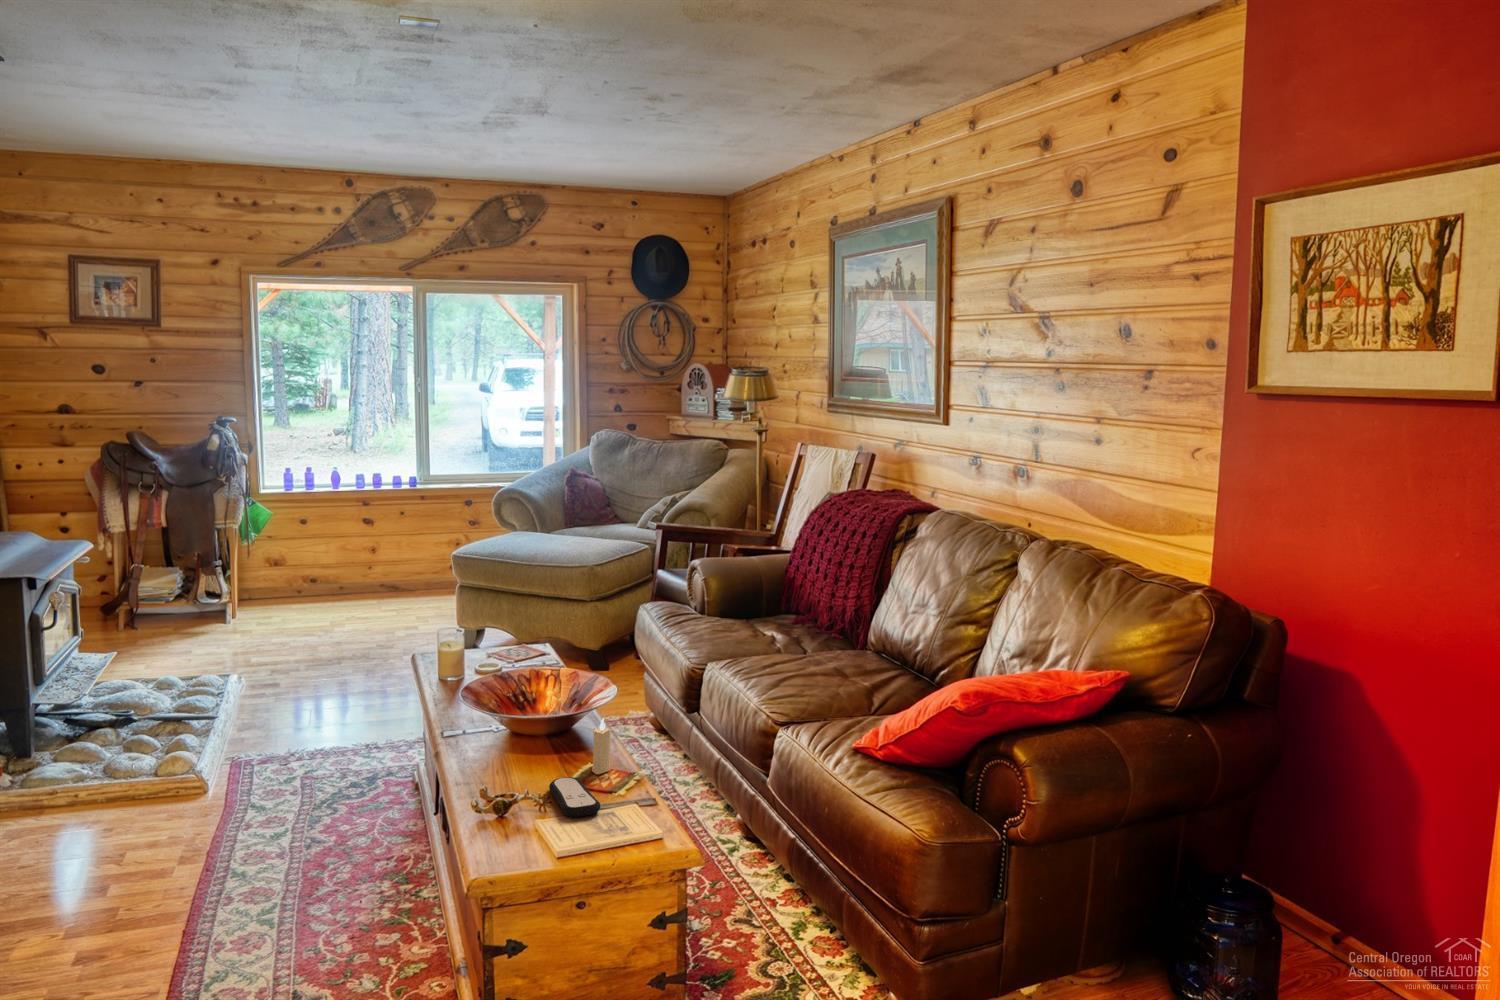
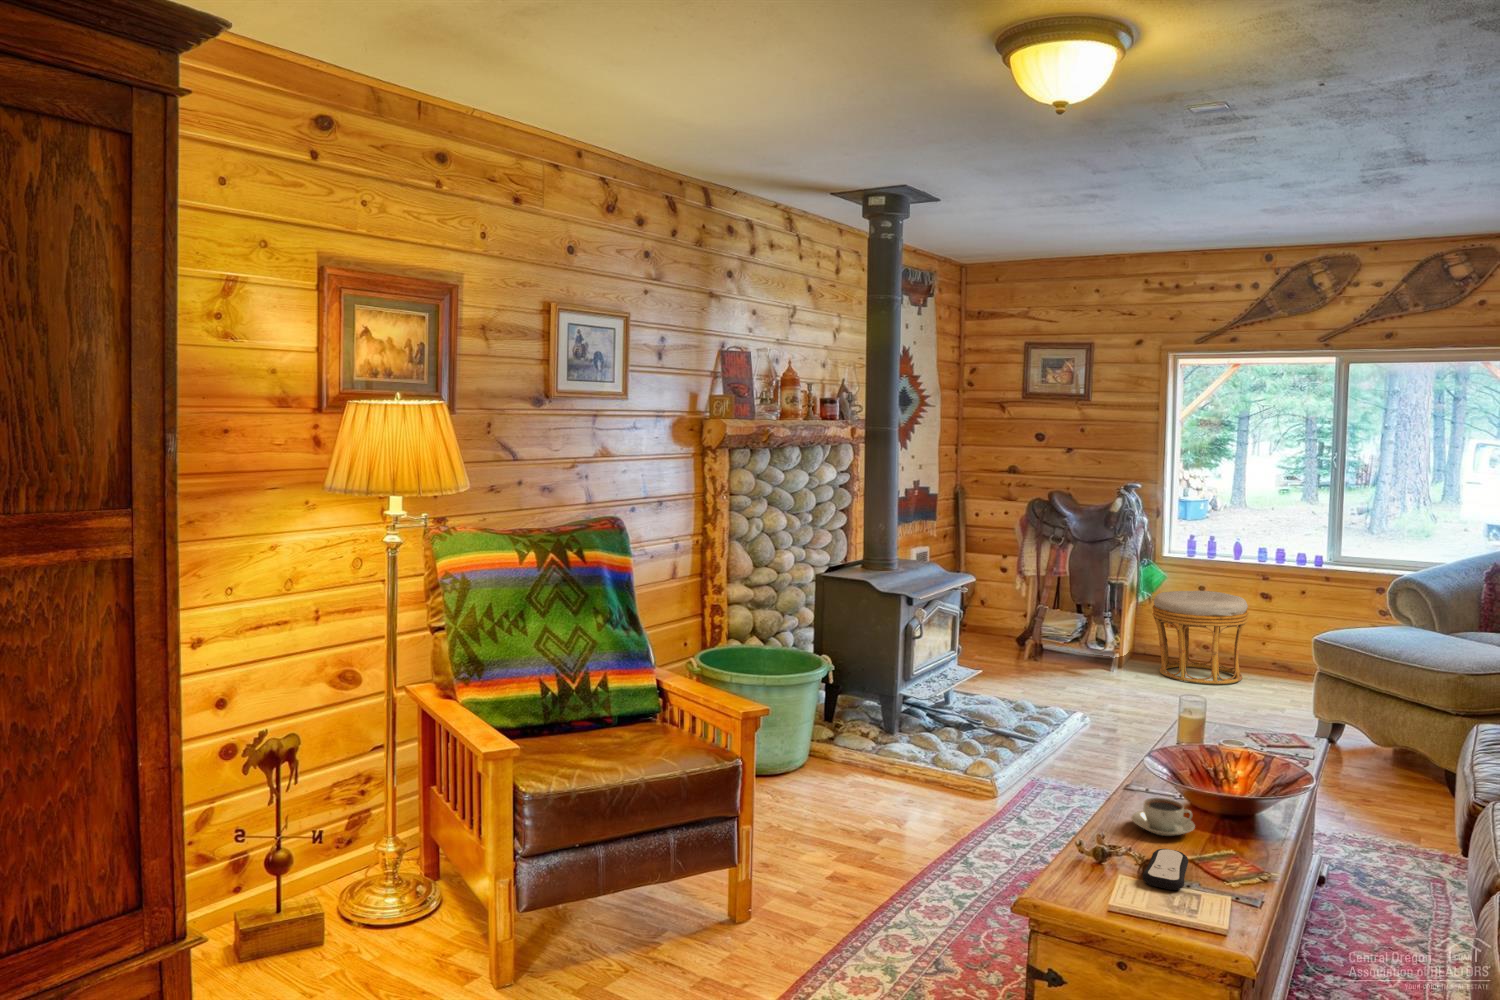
ottoman: none [268,524,366,620] -> present [1152,591,1249,684]
candle: present [592,718,611,774] -> none [1215,803,1240,862]
coffee cup: none [498,732,559,769] -> present [1131,798,1195,836]

